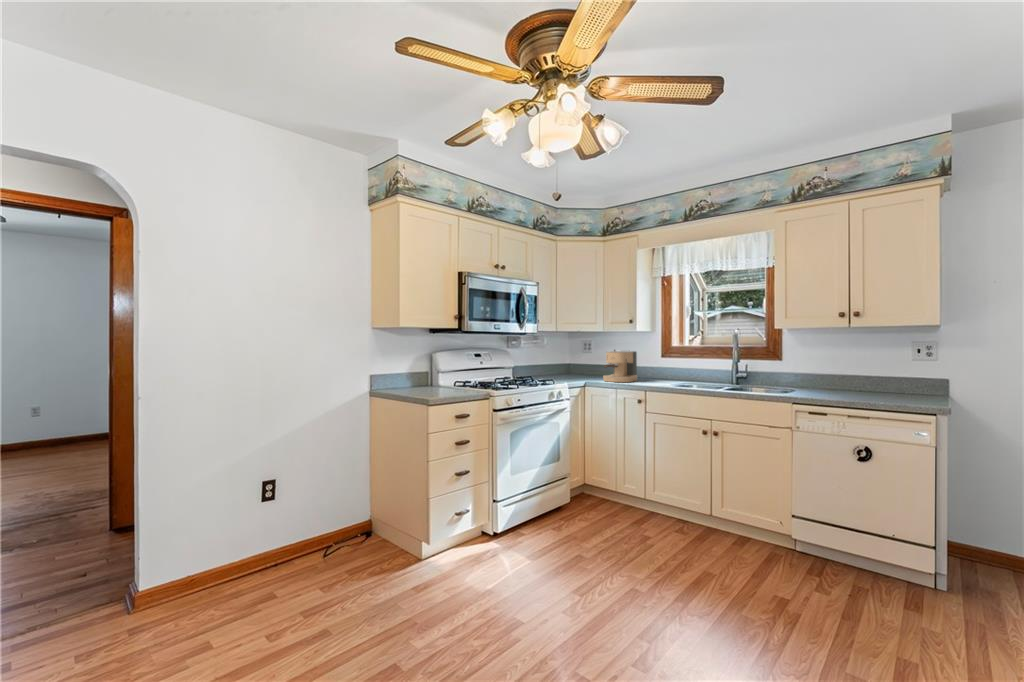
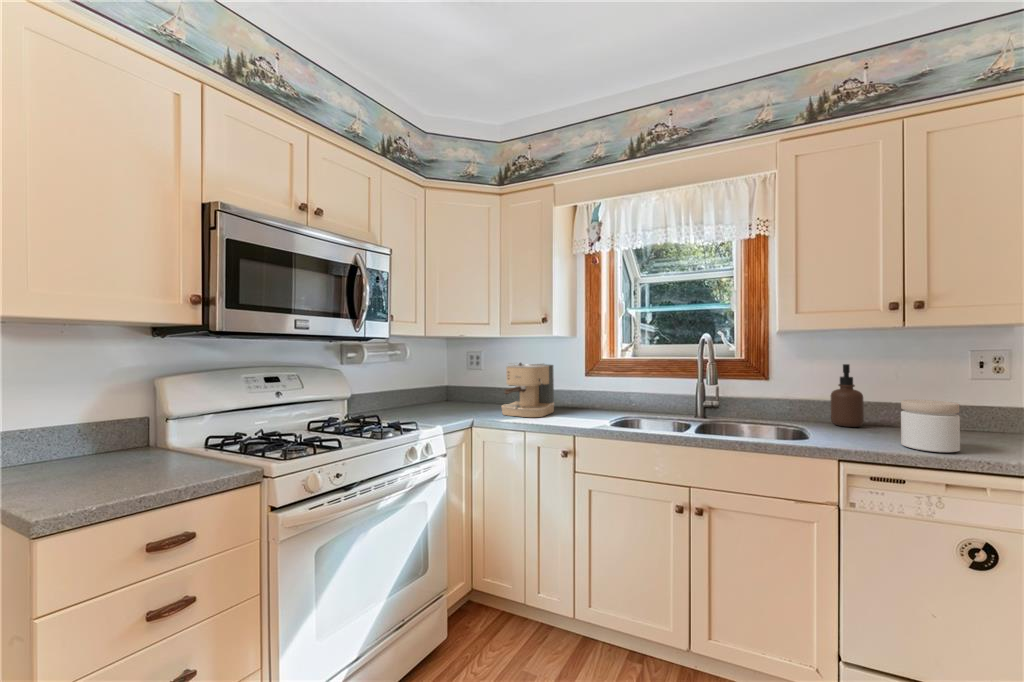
soap dispenser: none [817,351,838,391] -> present [831,364,864,427]
jar: none [838,371,870,400] -> present [901,400,960,452]

